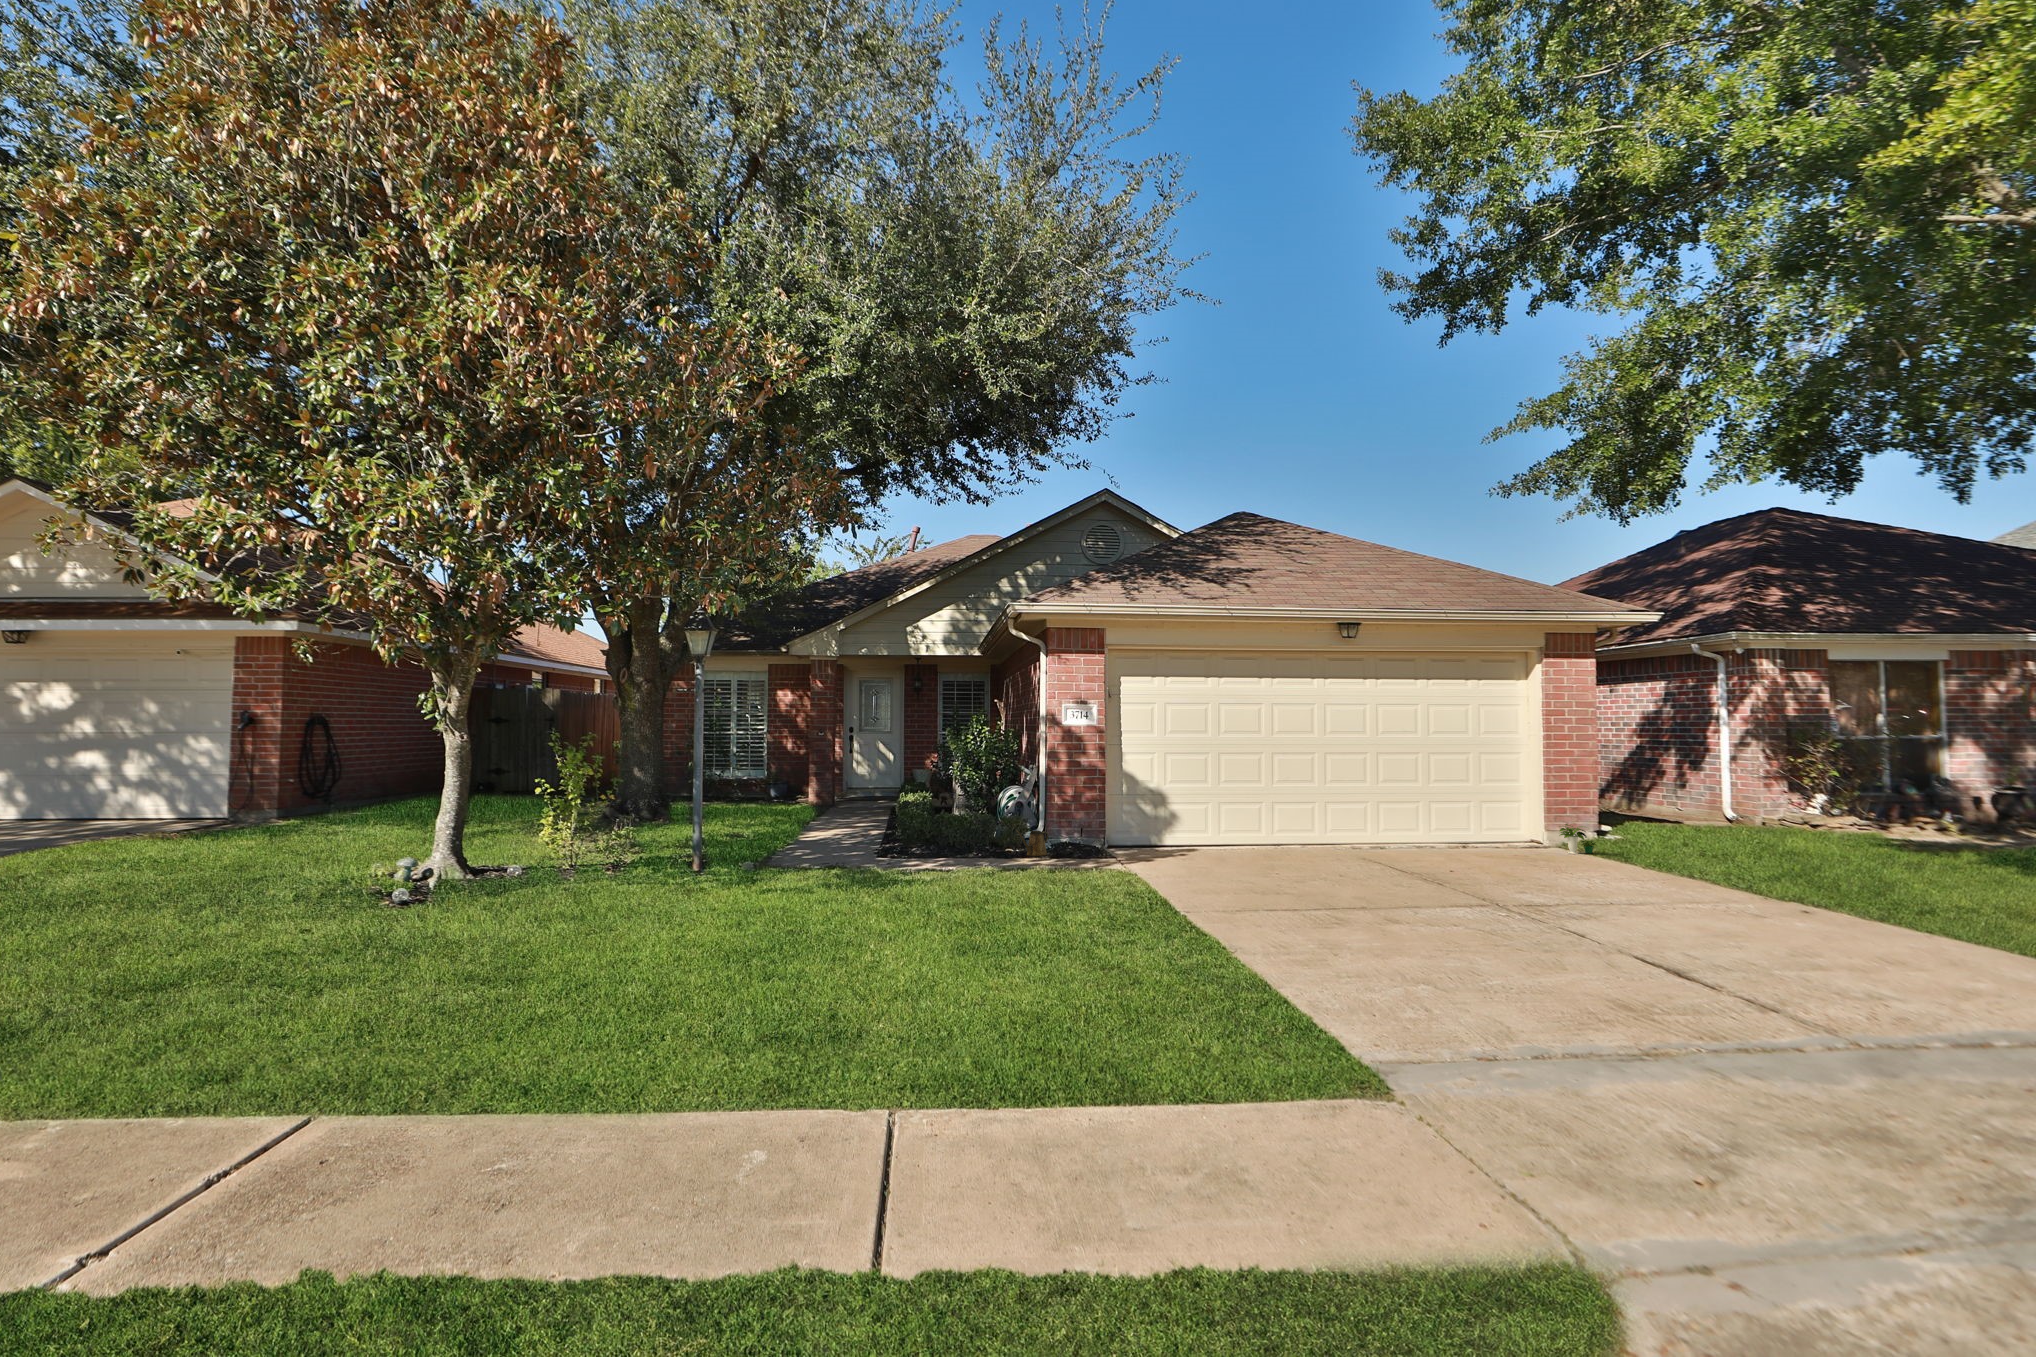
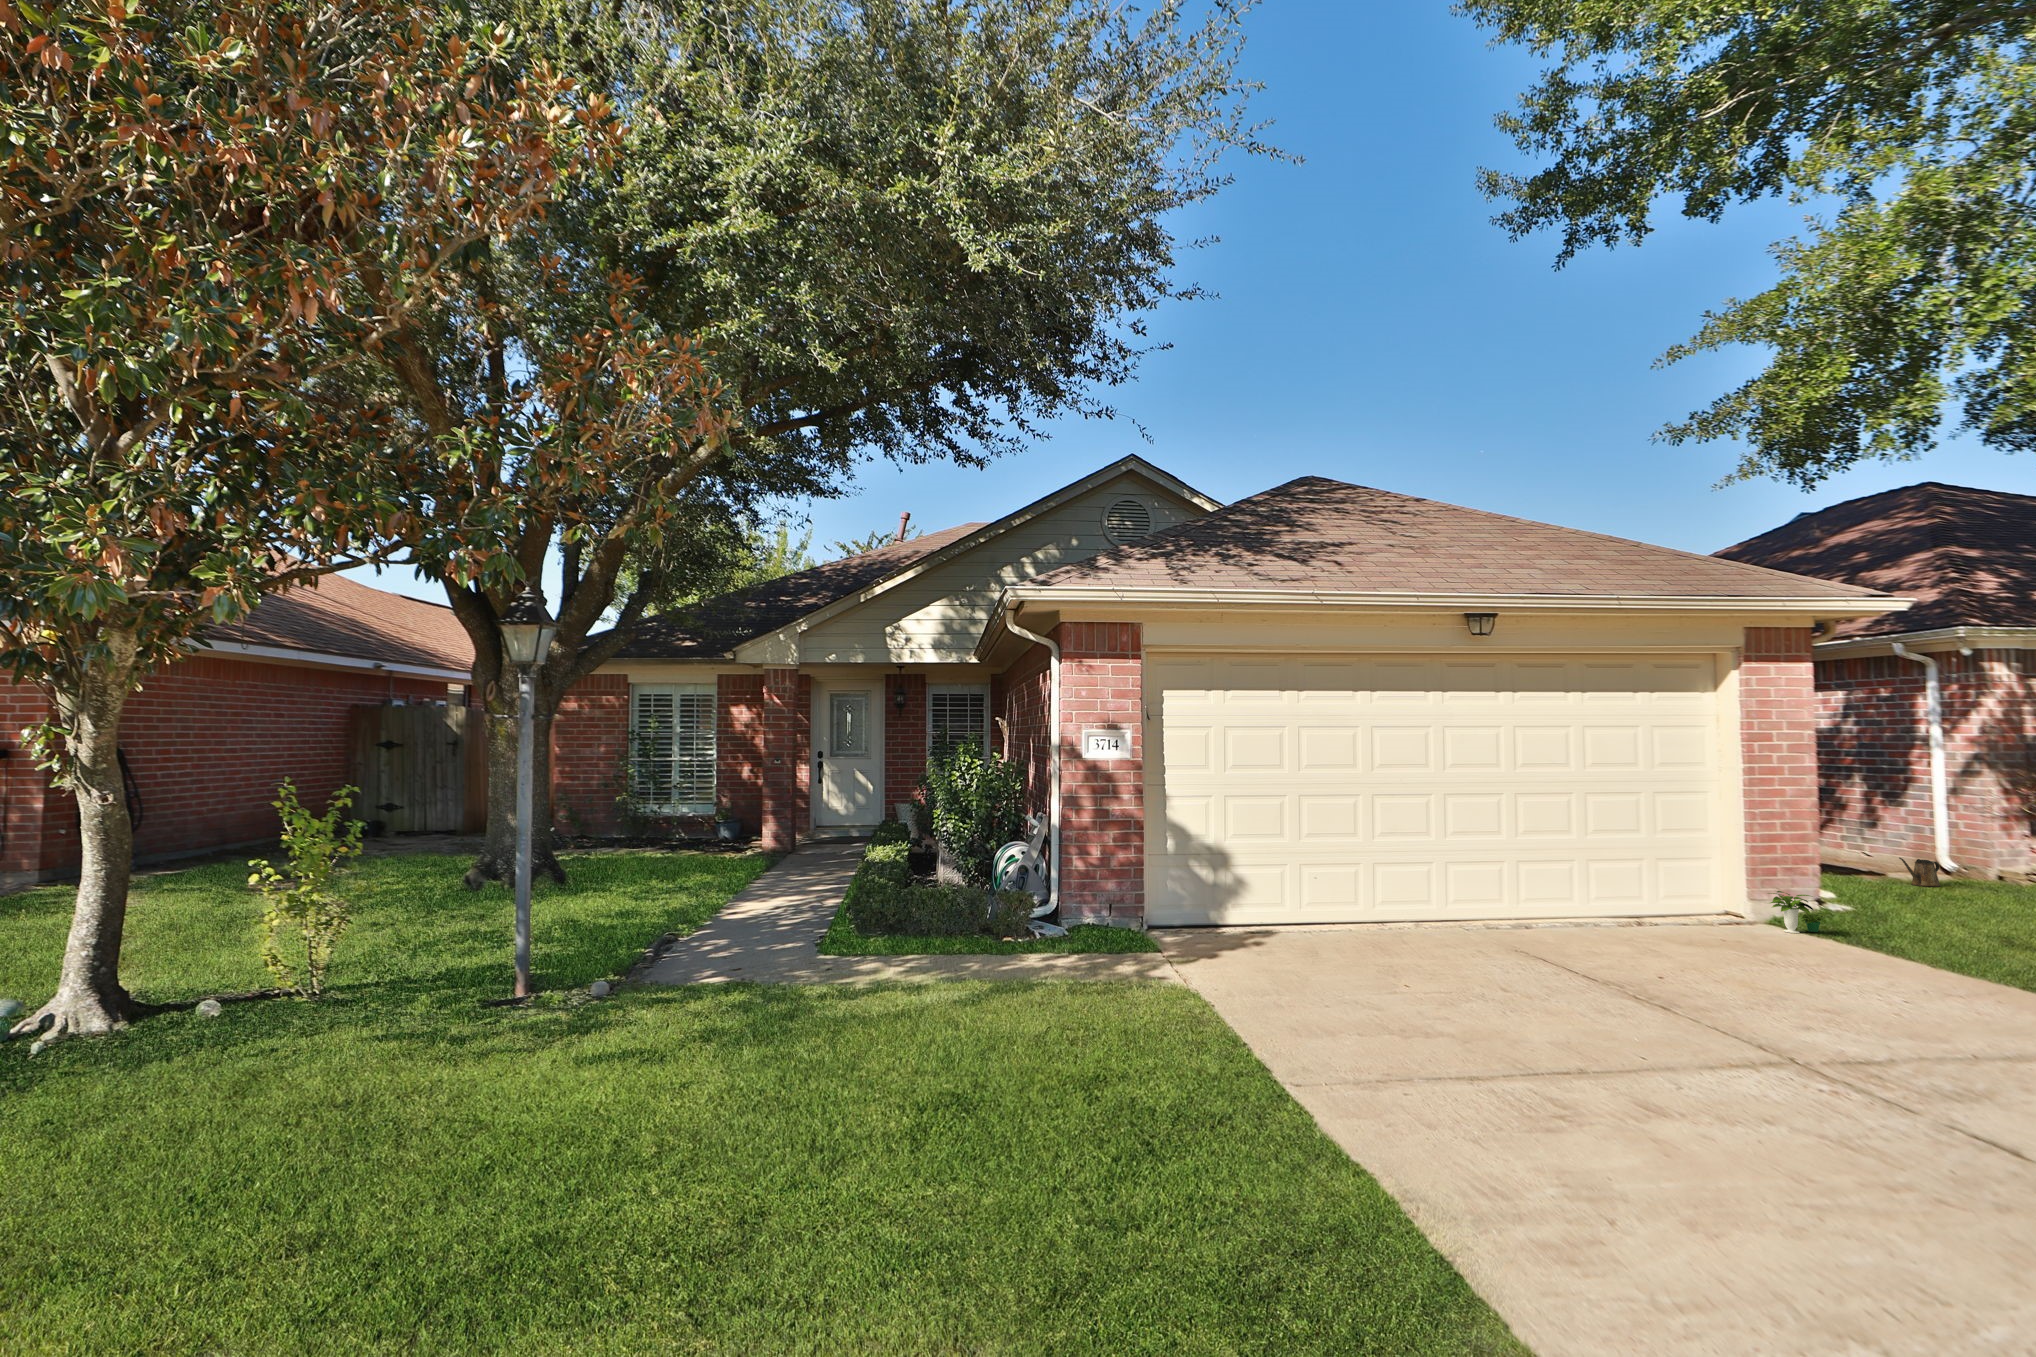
watering can: present [1016,830,1048,856] -> present [1899,857,1941,887]

